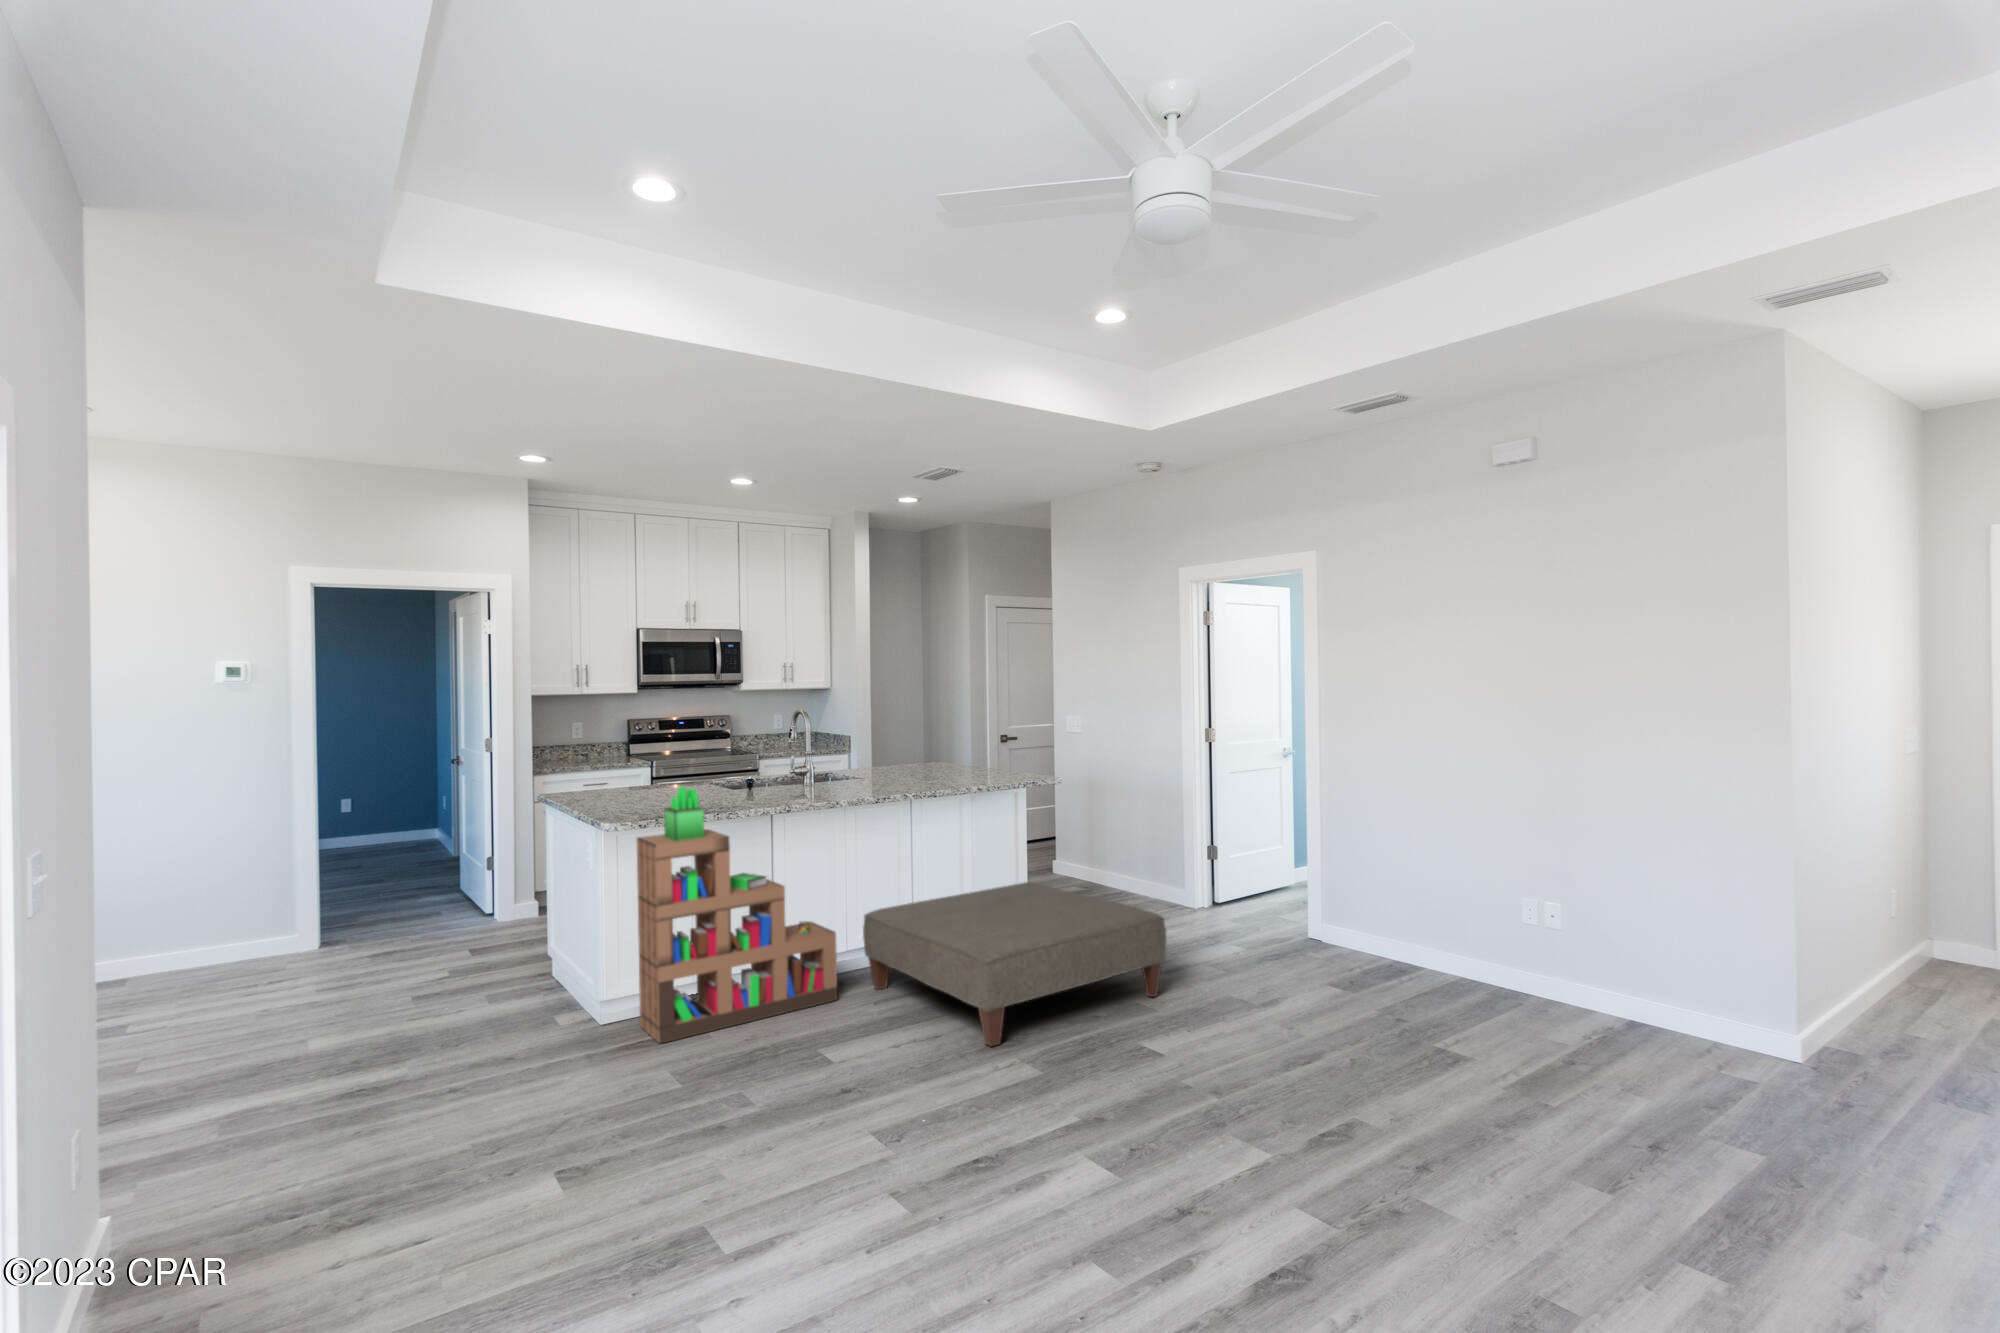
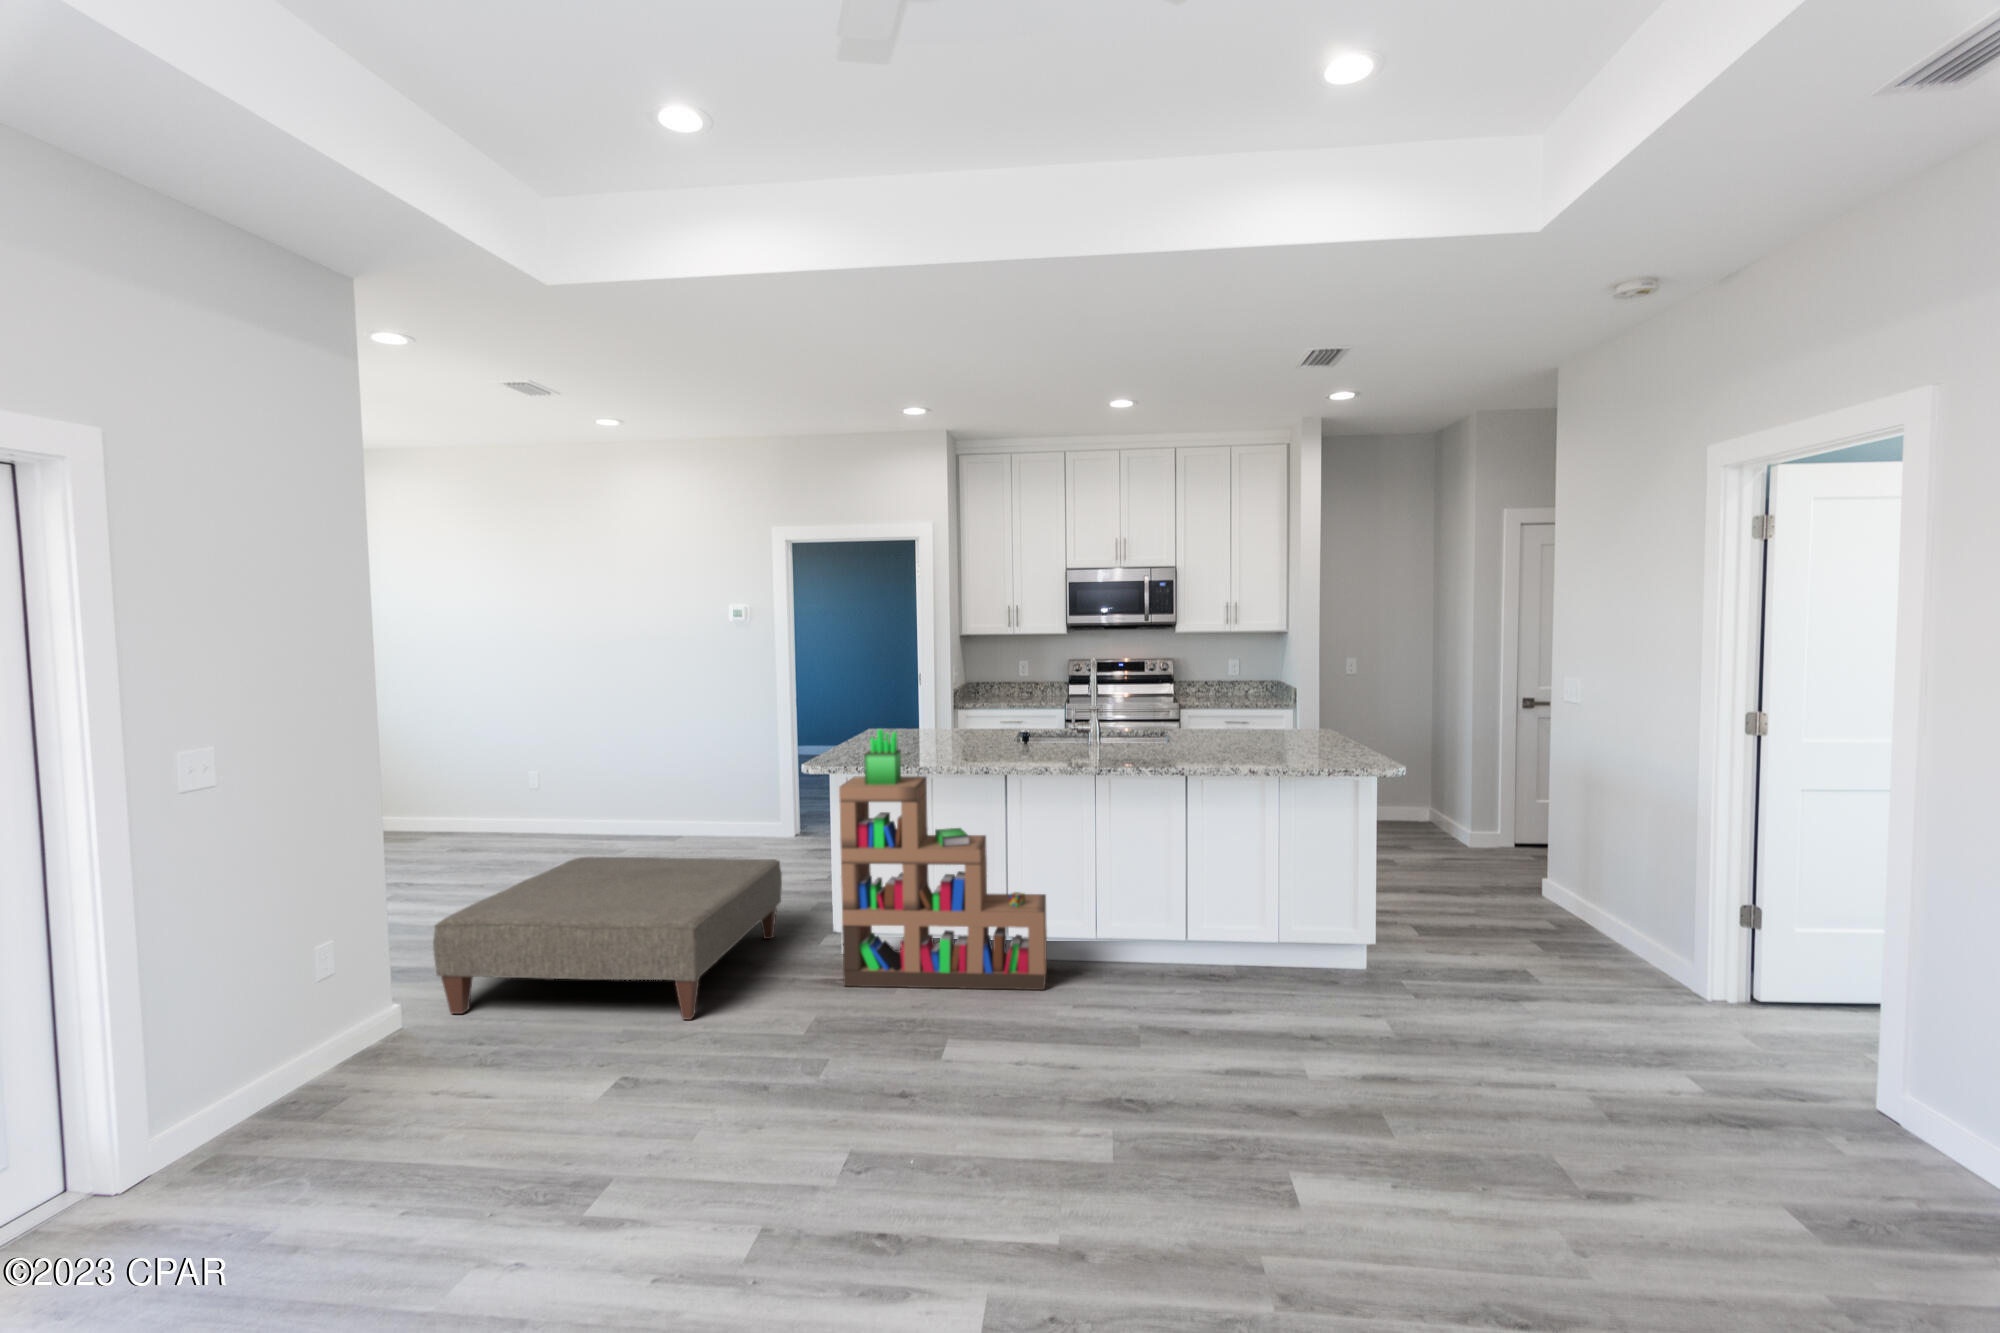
ottoman: present [863,882,1166,1046] -> present [433,857,782,1020]

